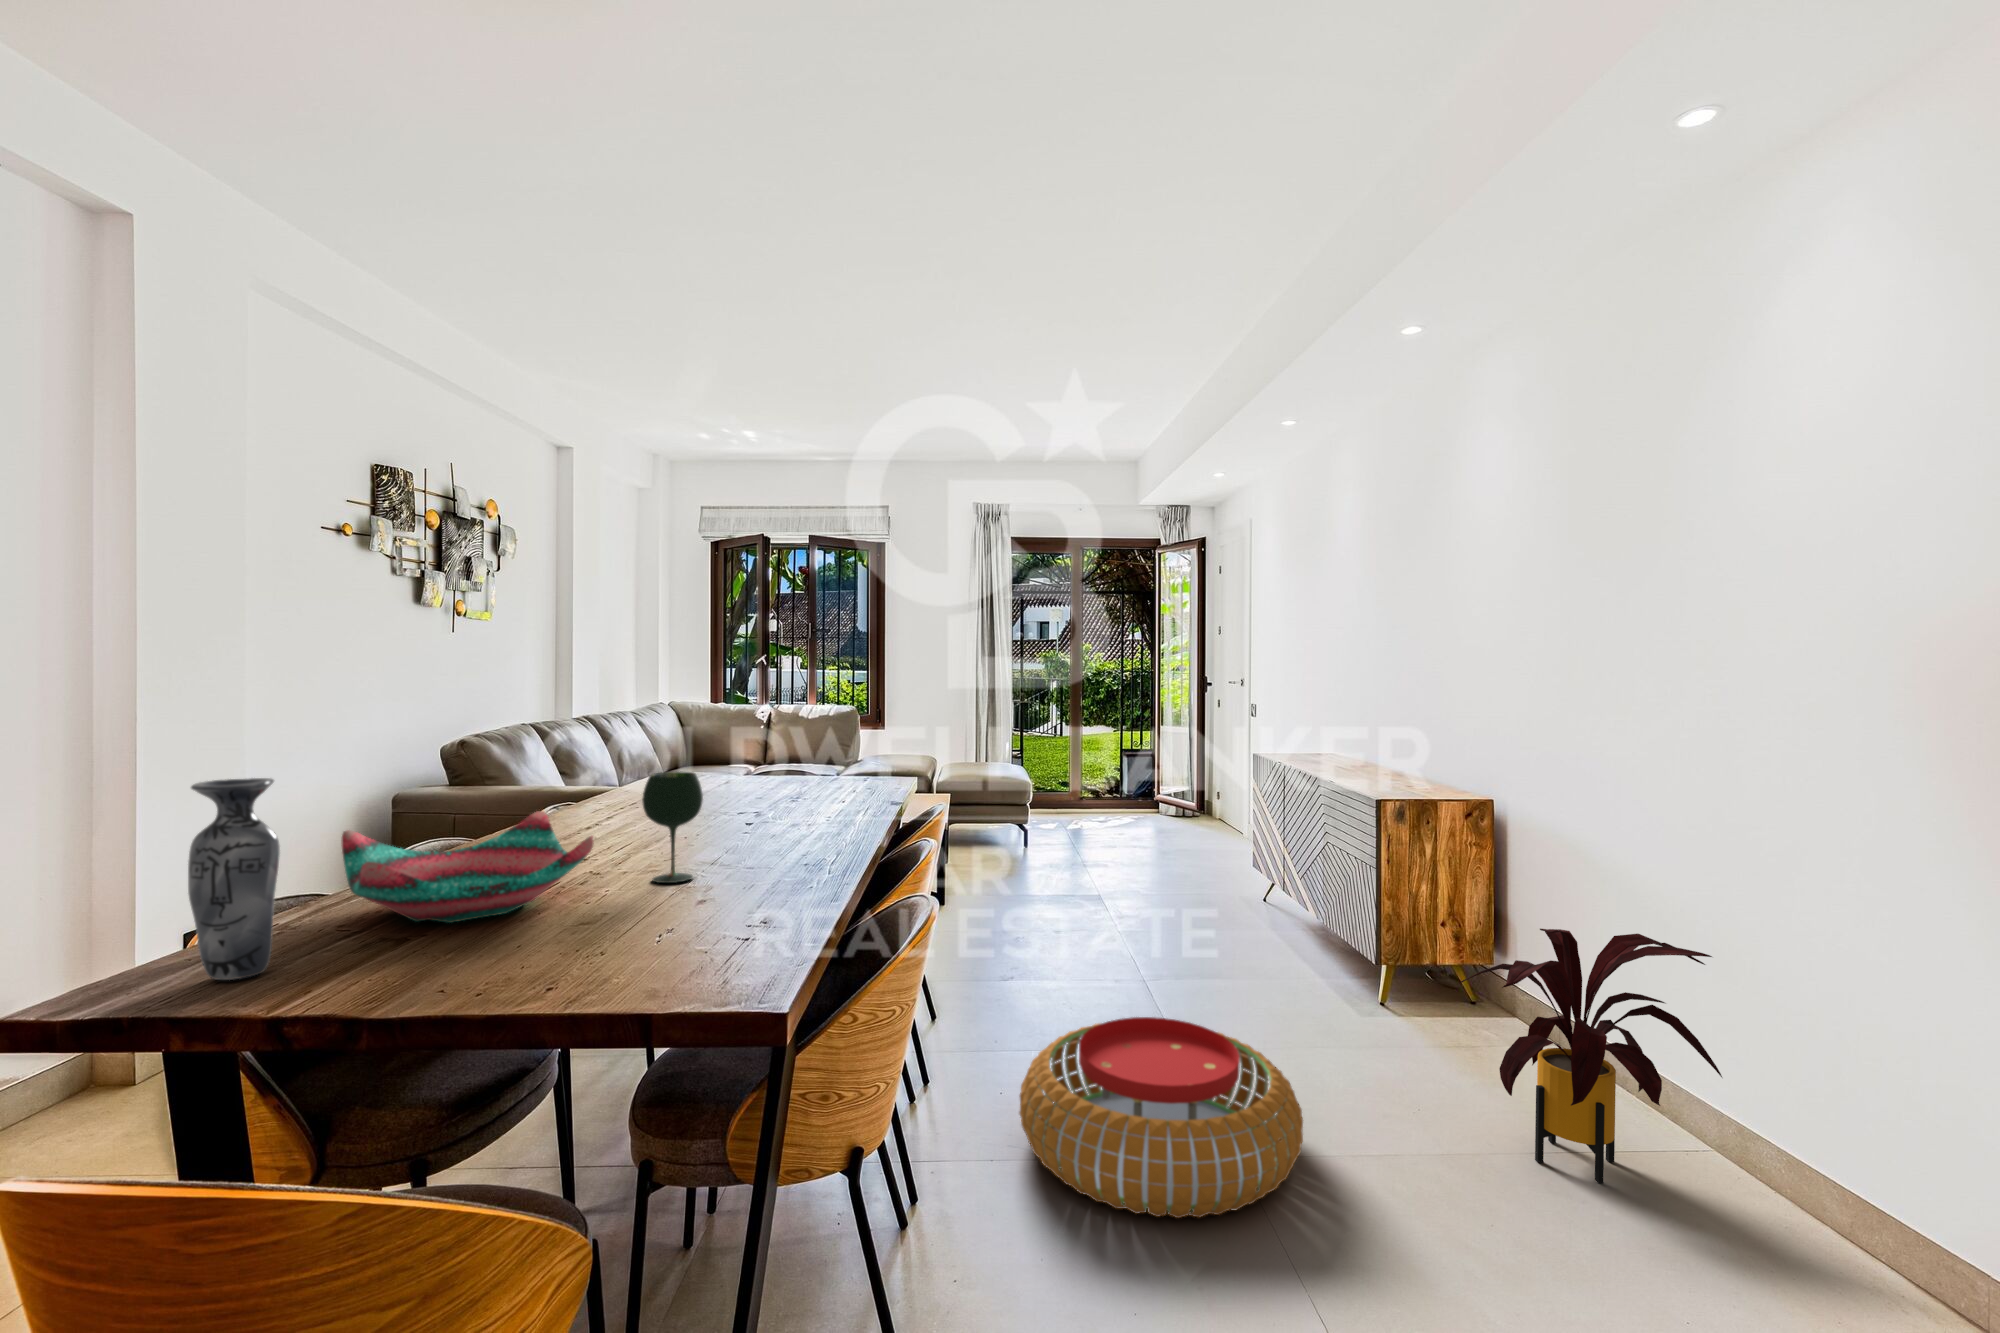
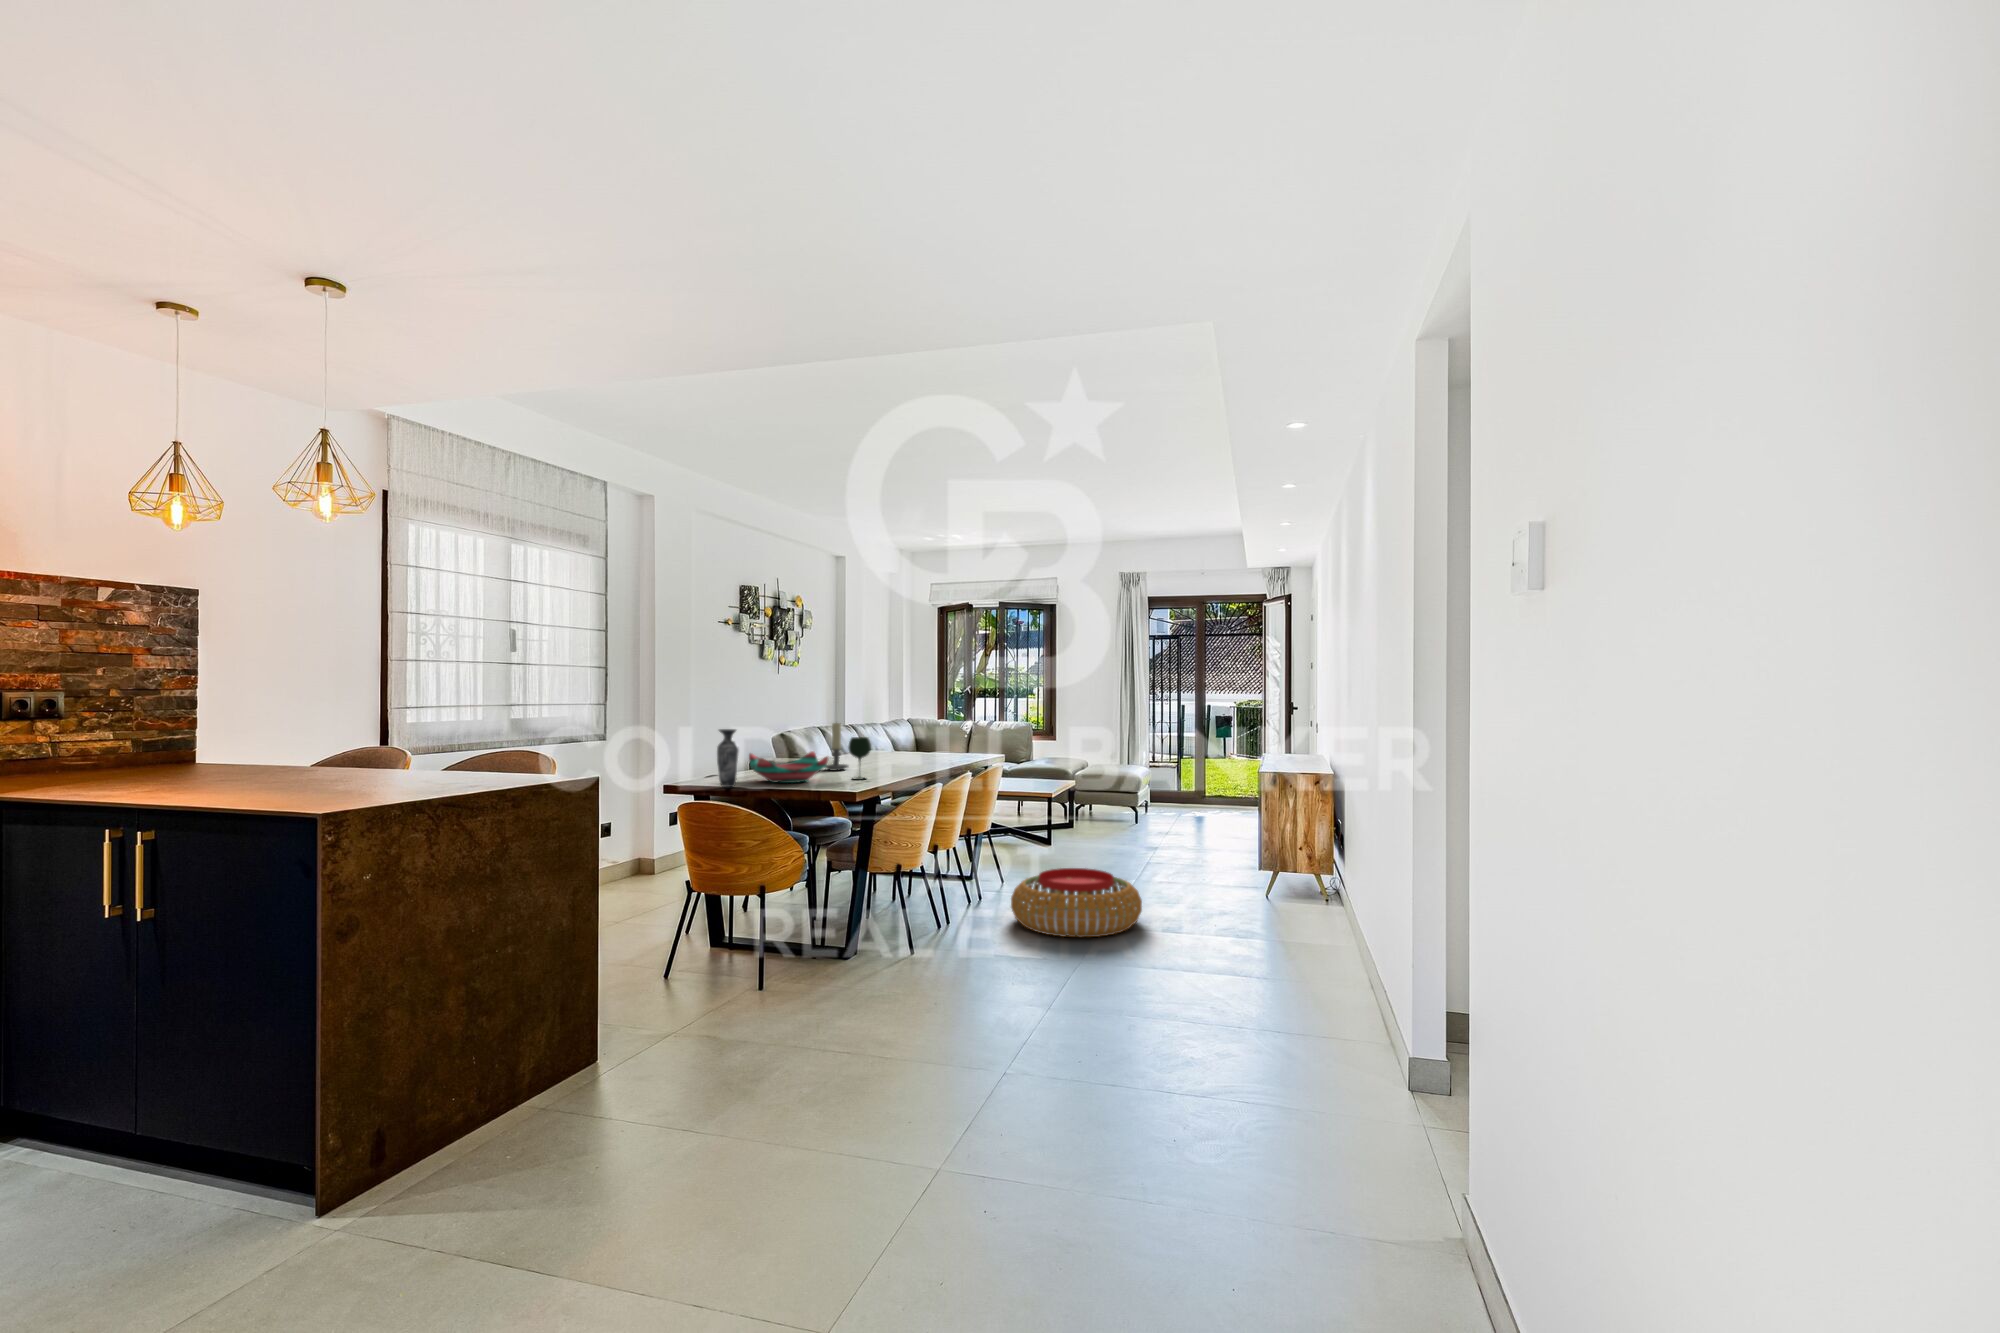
candle holder: none [562,729,625,840] -> present [825,723,848,770]
house plant: present [1460,929,1722,1183] -> none [1215,824,1347,947]

